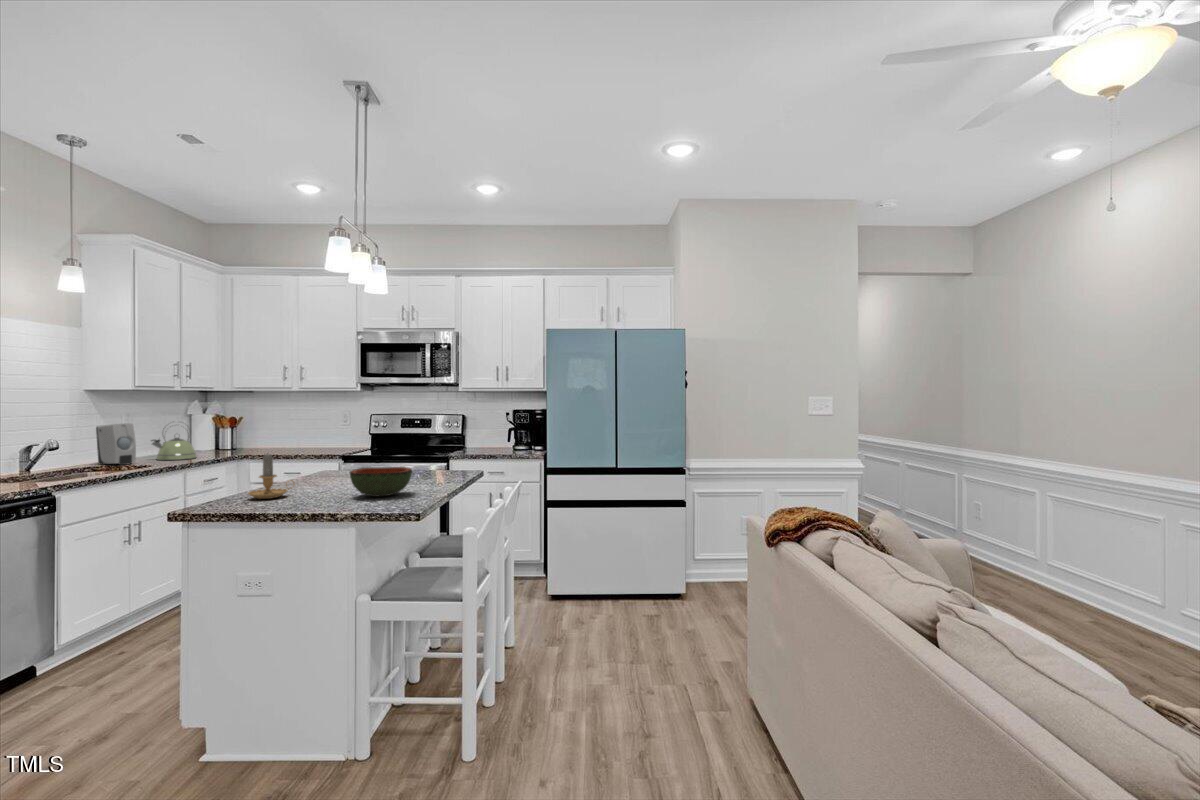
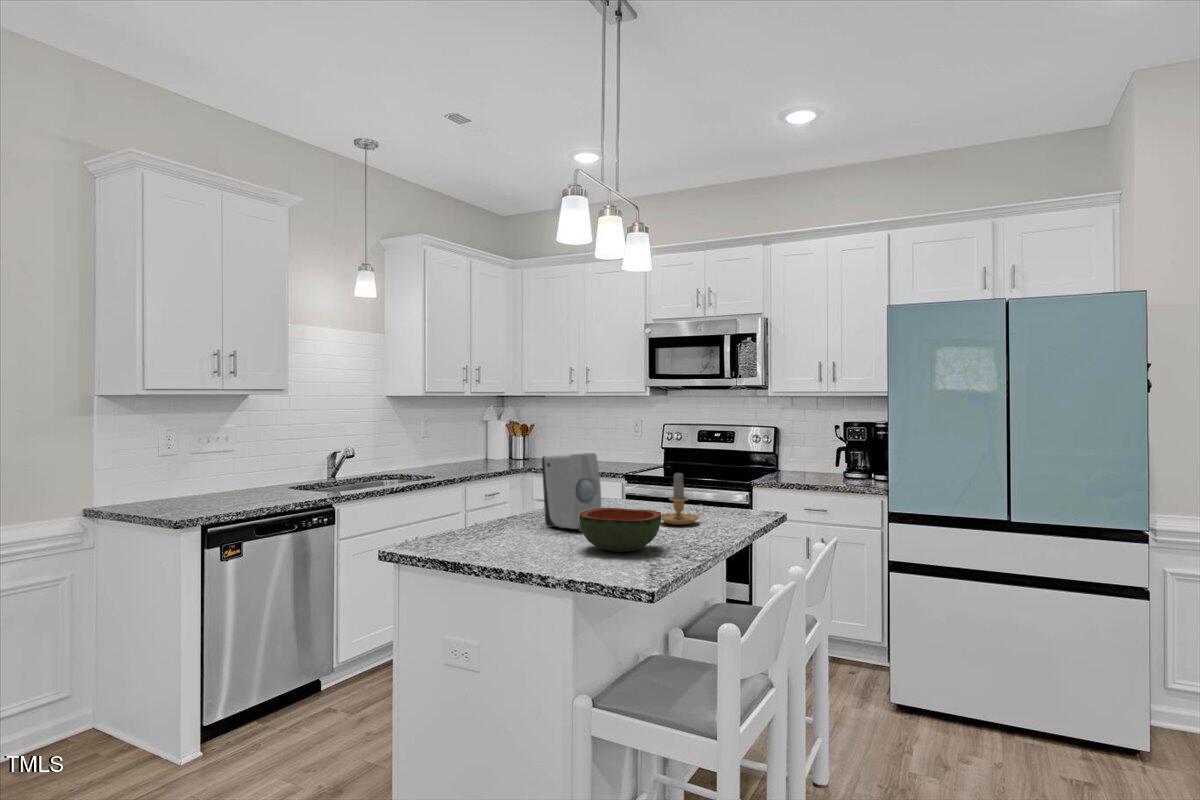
soap dispenser: present [96,423,136,465] -> present [542,453,601,532]
kettle: present [151,428,196,460] -> none [442,429,482,471]
candle: present [248,454,295,499] -> present [661,473,704,525]

